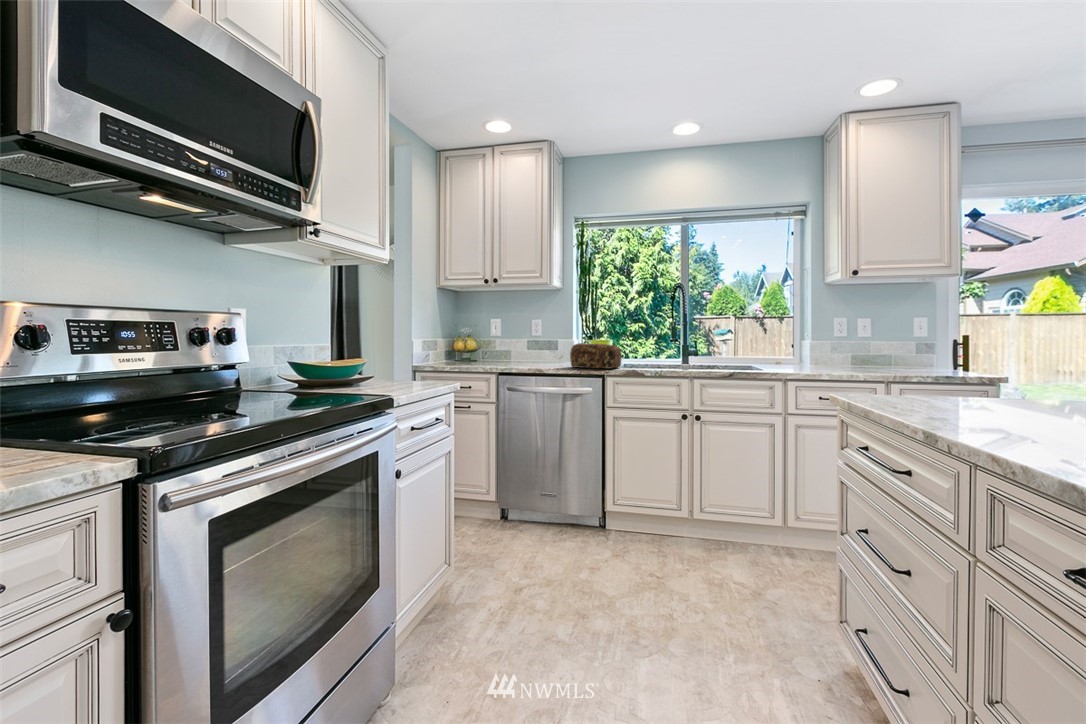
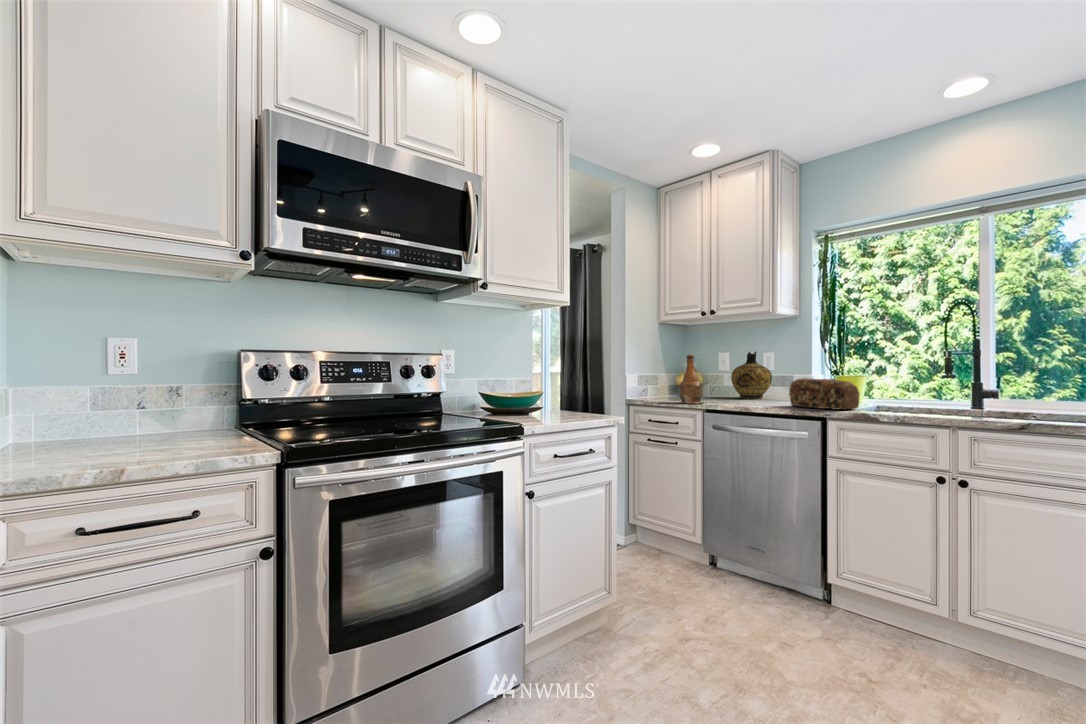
ceramic jug: none [506,319,540,363] -> present [731,351,772,399]
bottle: none [472,321,497,369] -> present [679,355,703,404]

